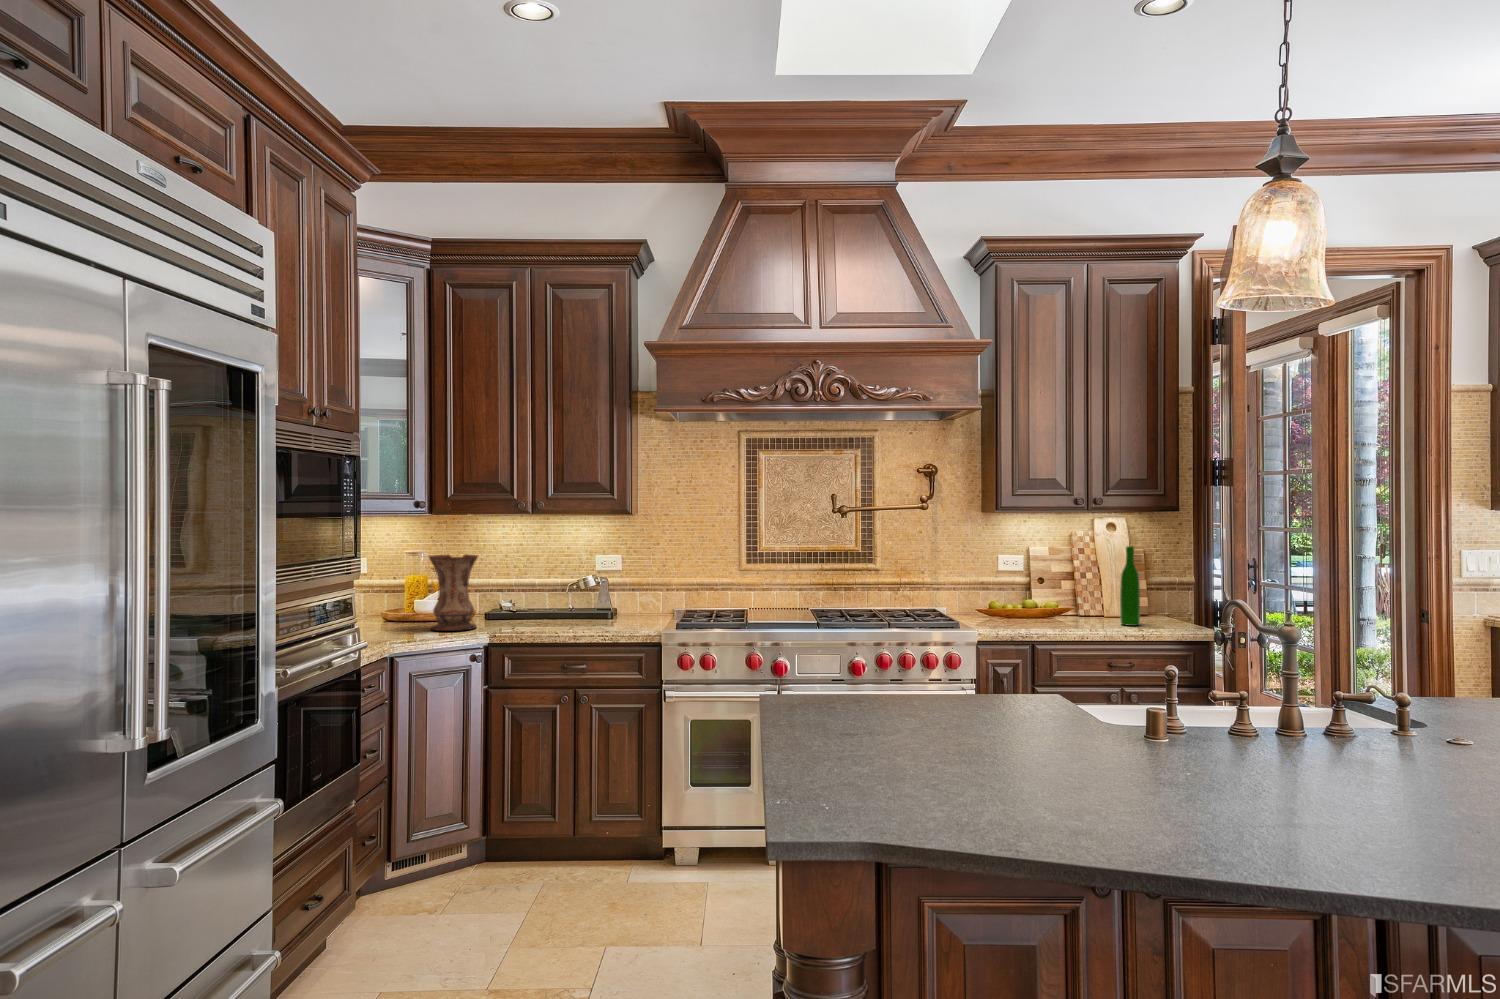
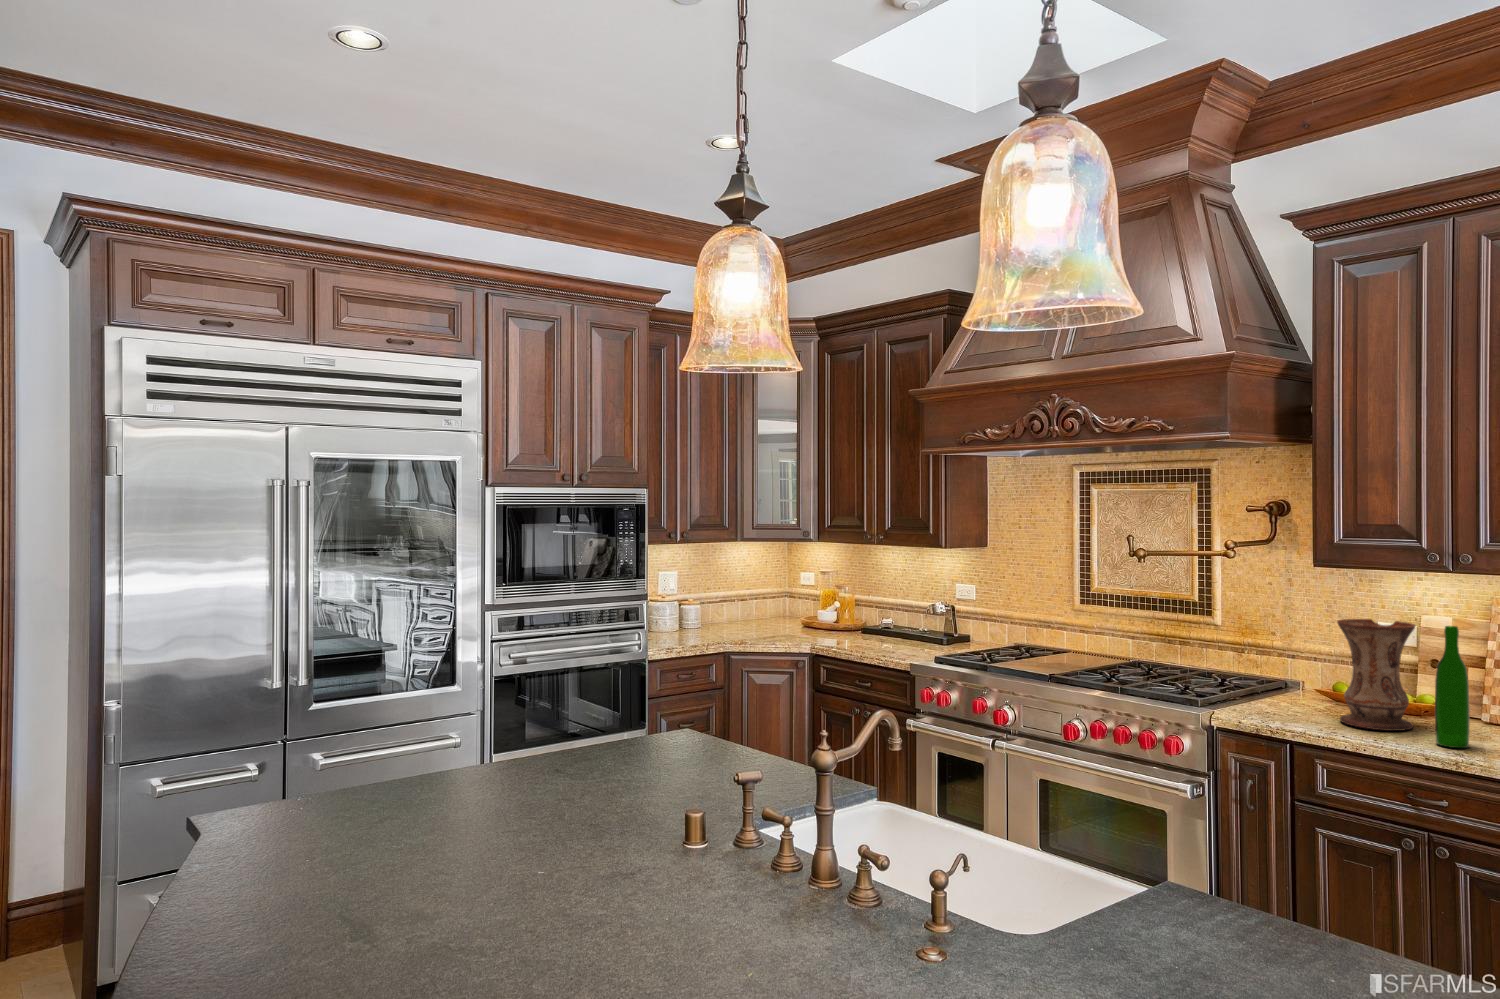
vase: present [429,554,478,631] -> present [1337,619,1415,731]

